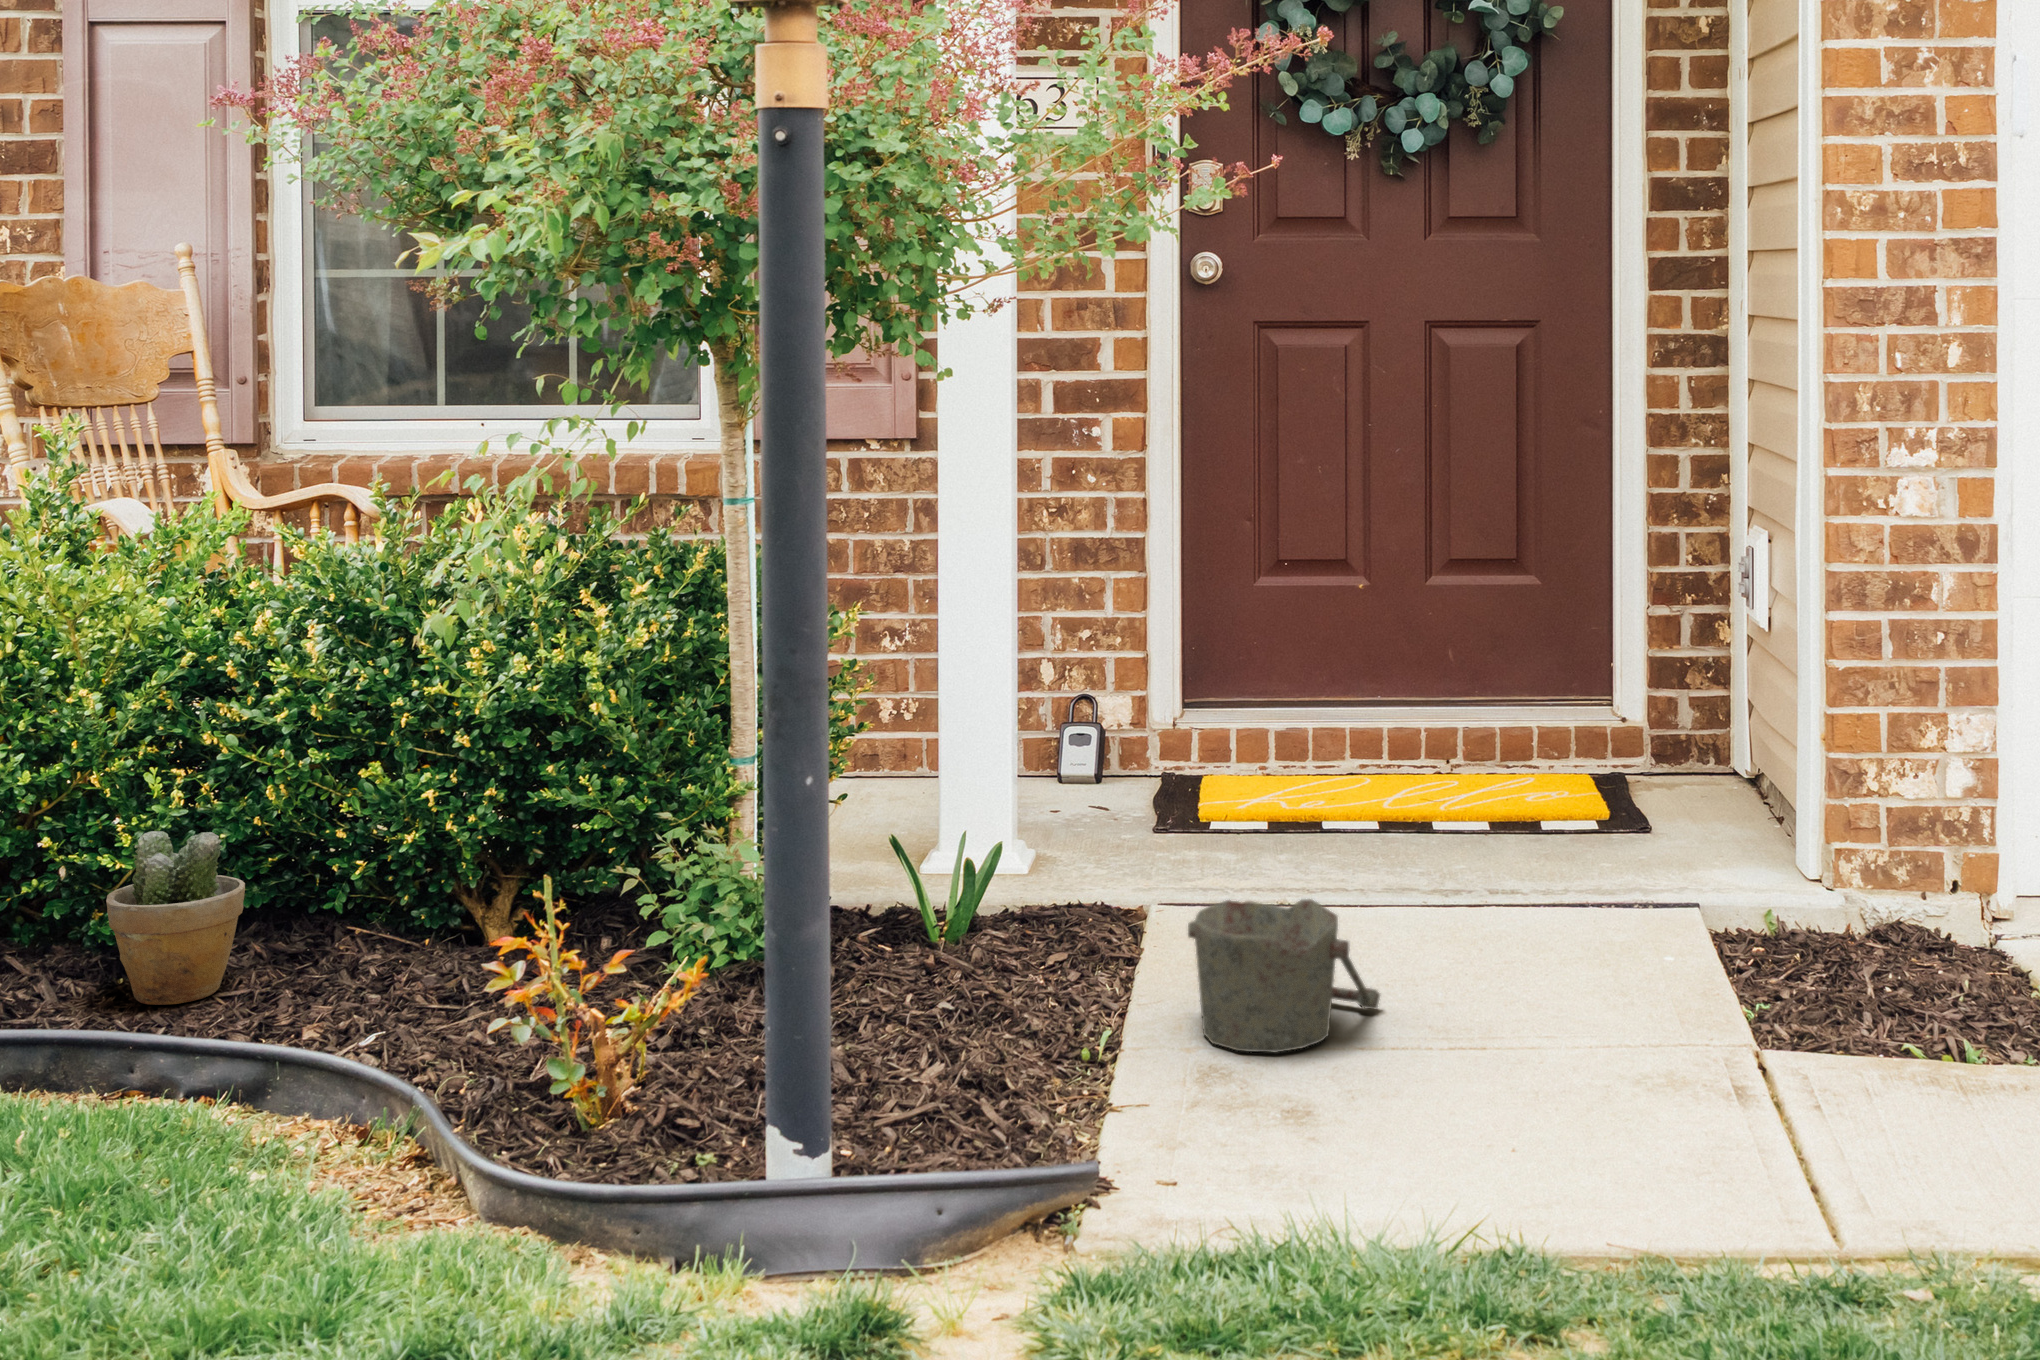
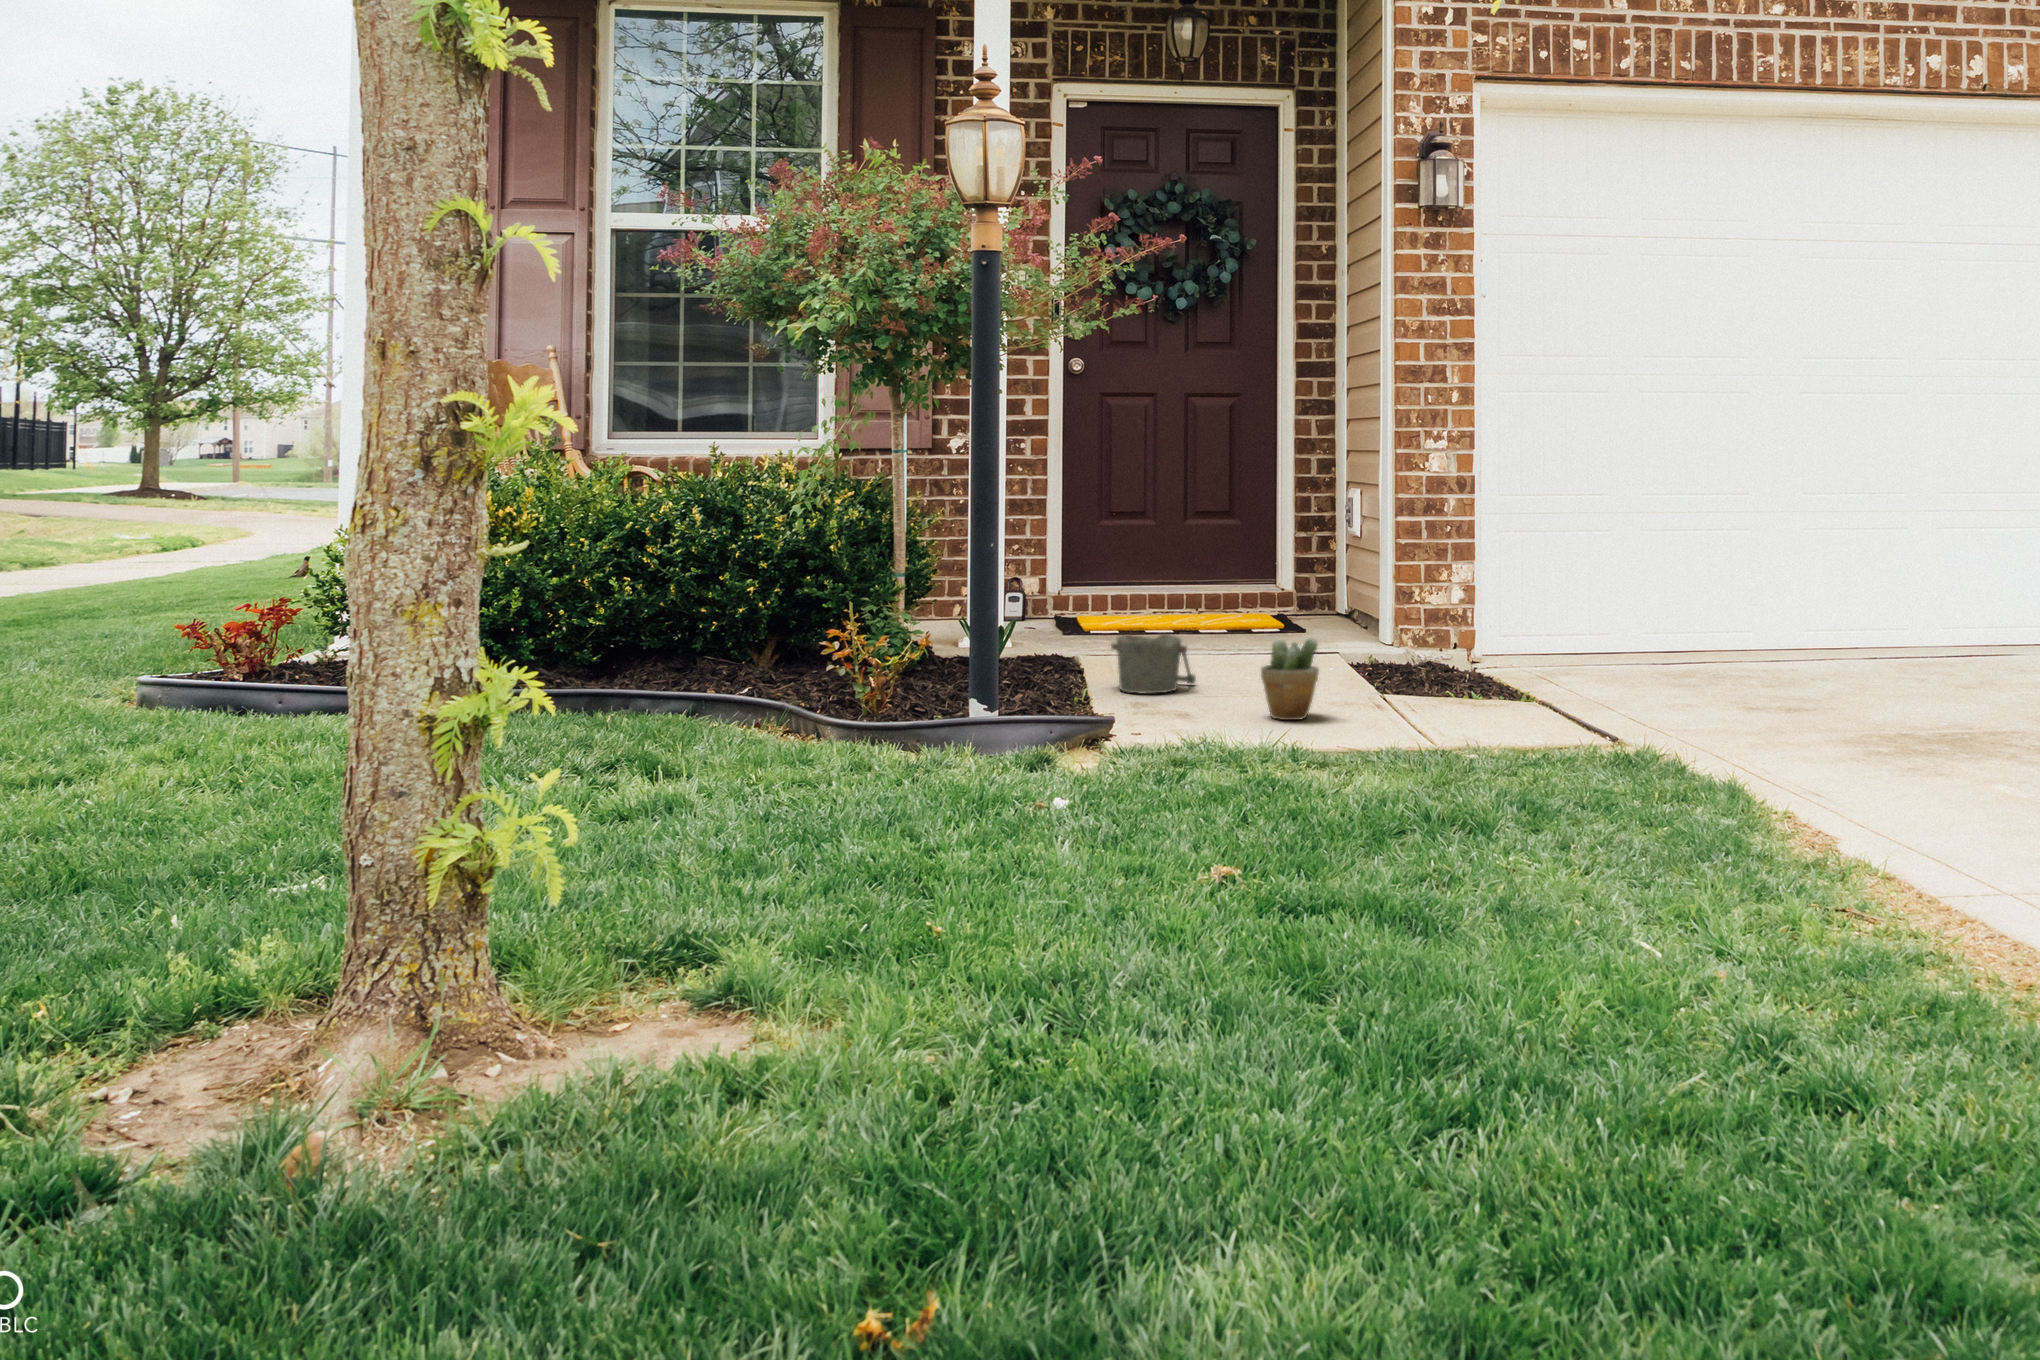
potted plant: present [106,831,245,1005] -> present [1261,638,1319,720]

